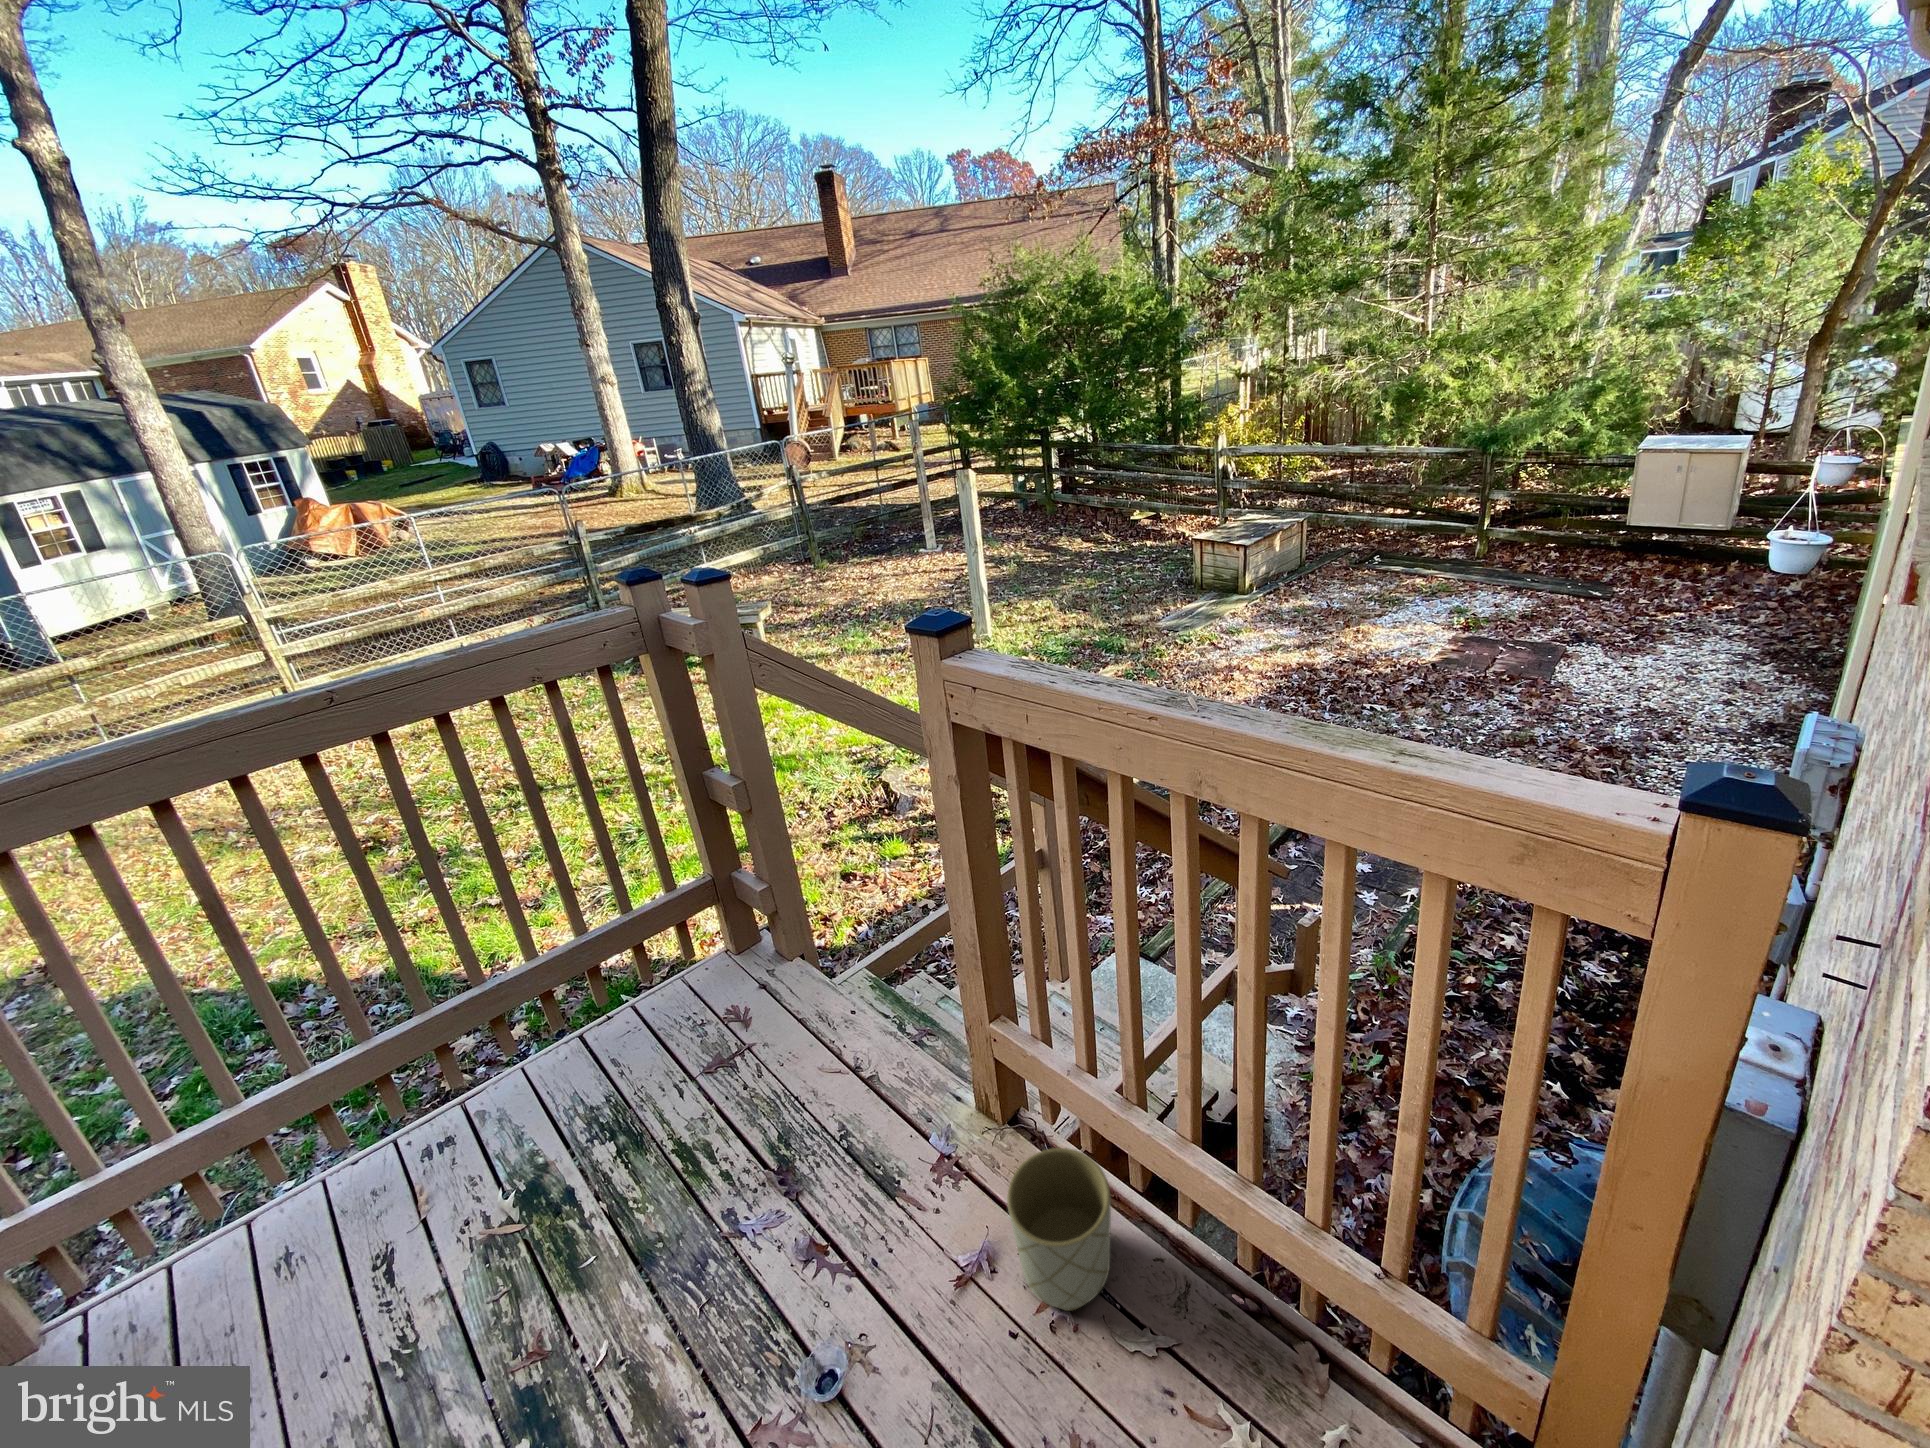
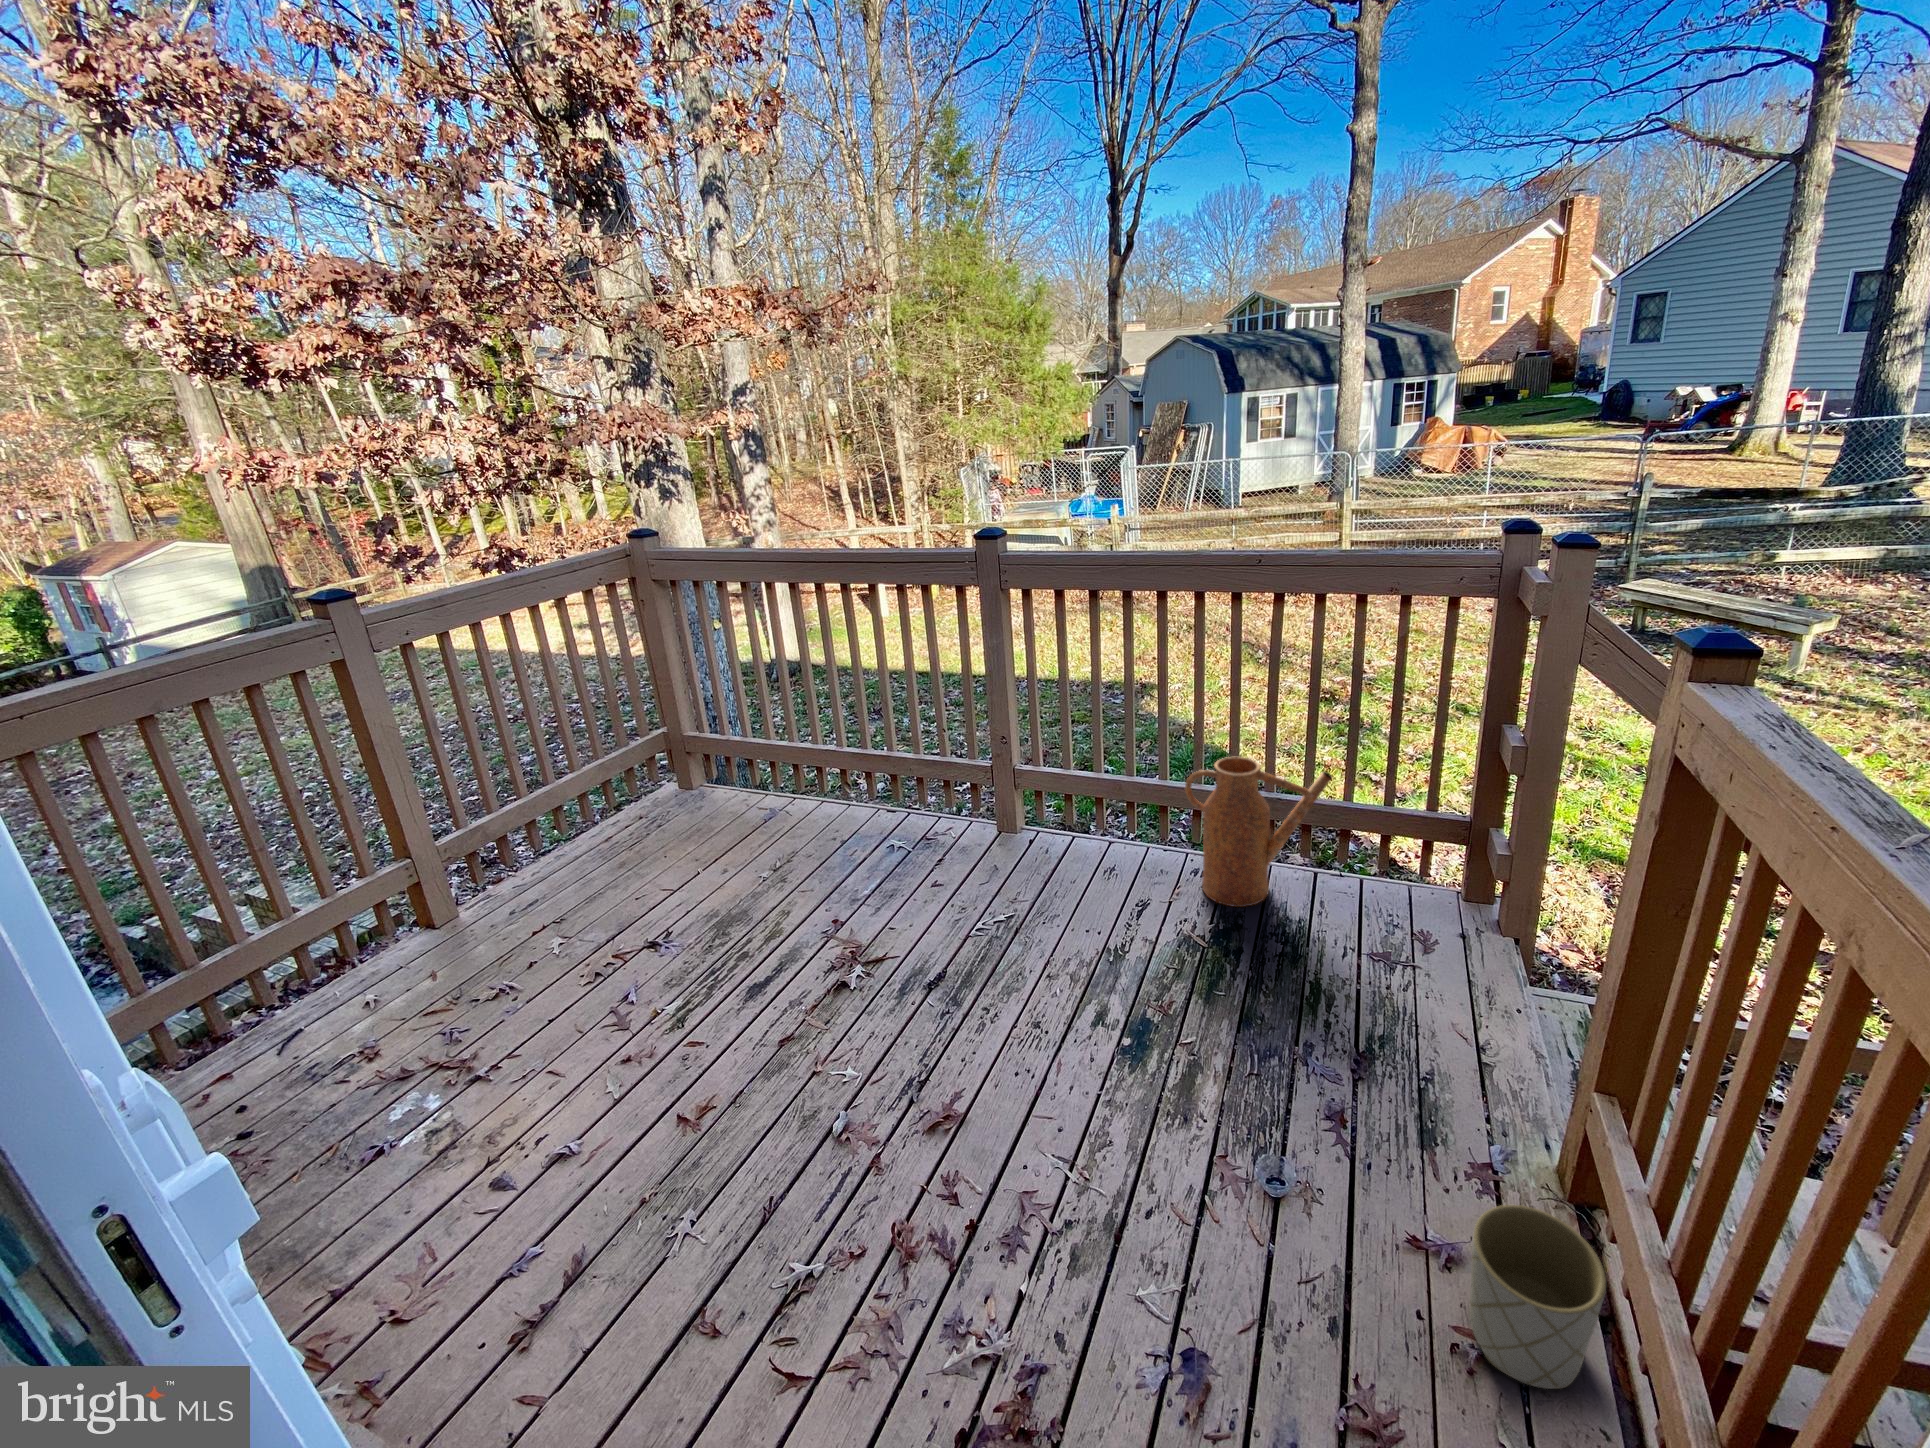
watering can: none [360,922,567,1167] -> present [1185,757,1332,907]

